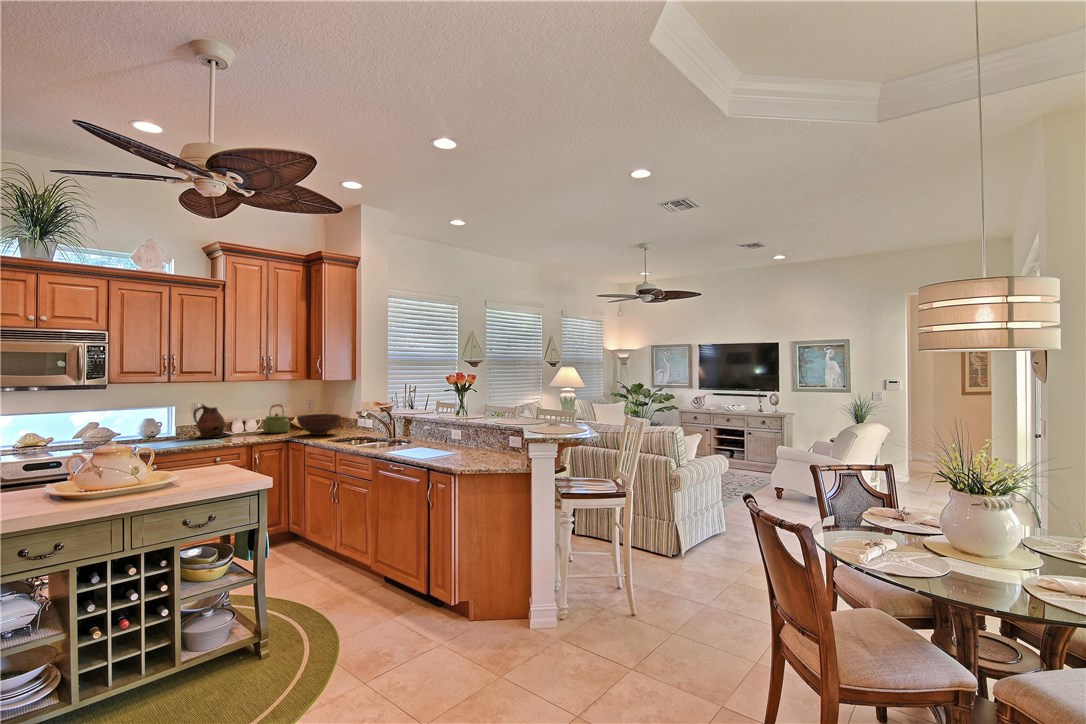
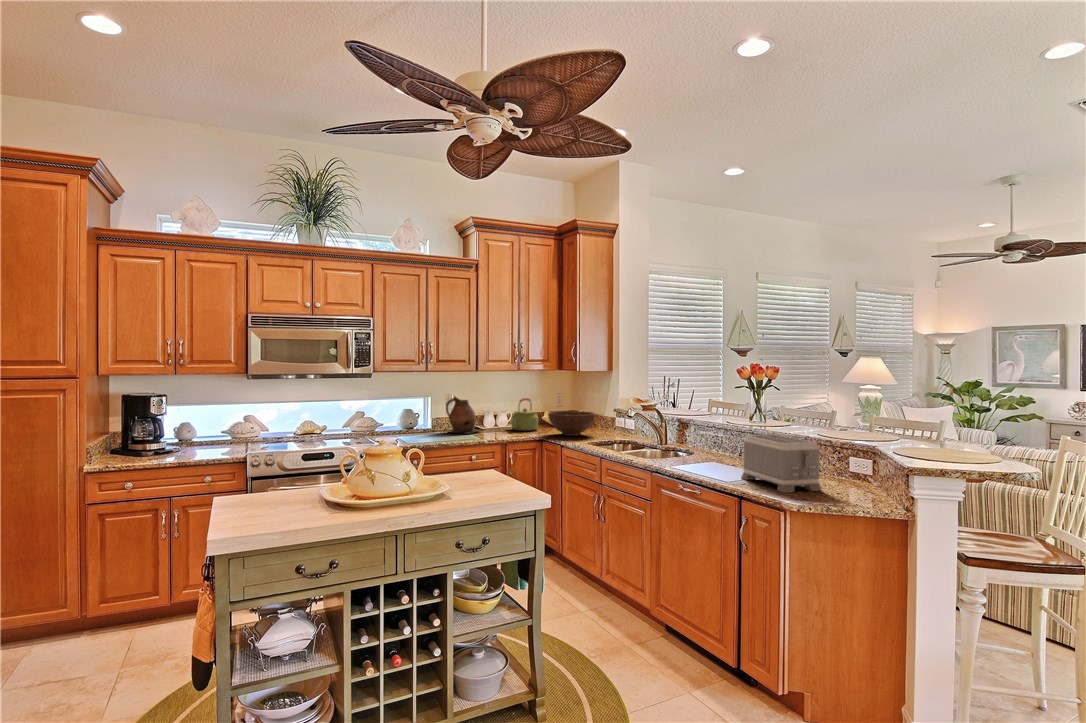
toaster: none [435,424,485,464] -> present [741,435,822,493]

